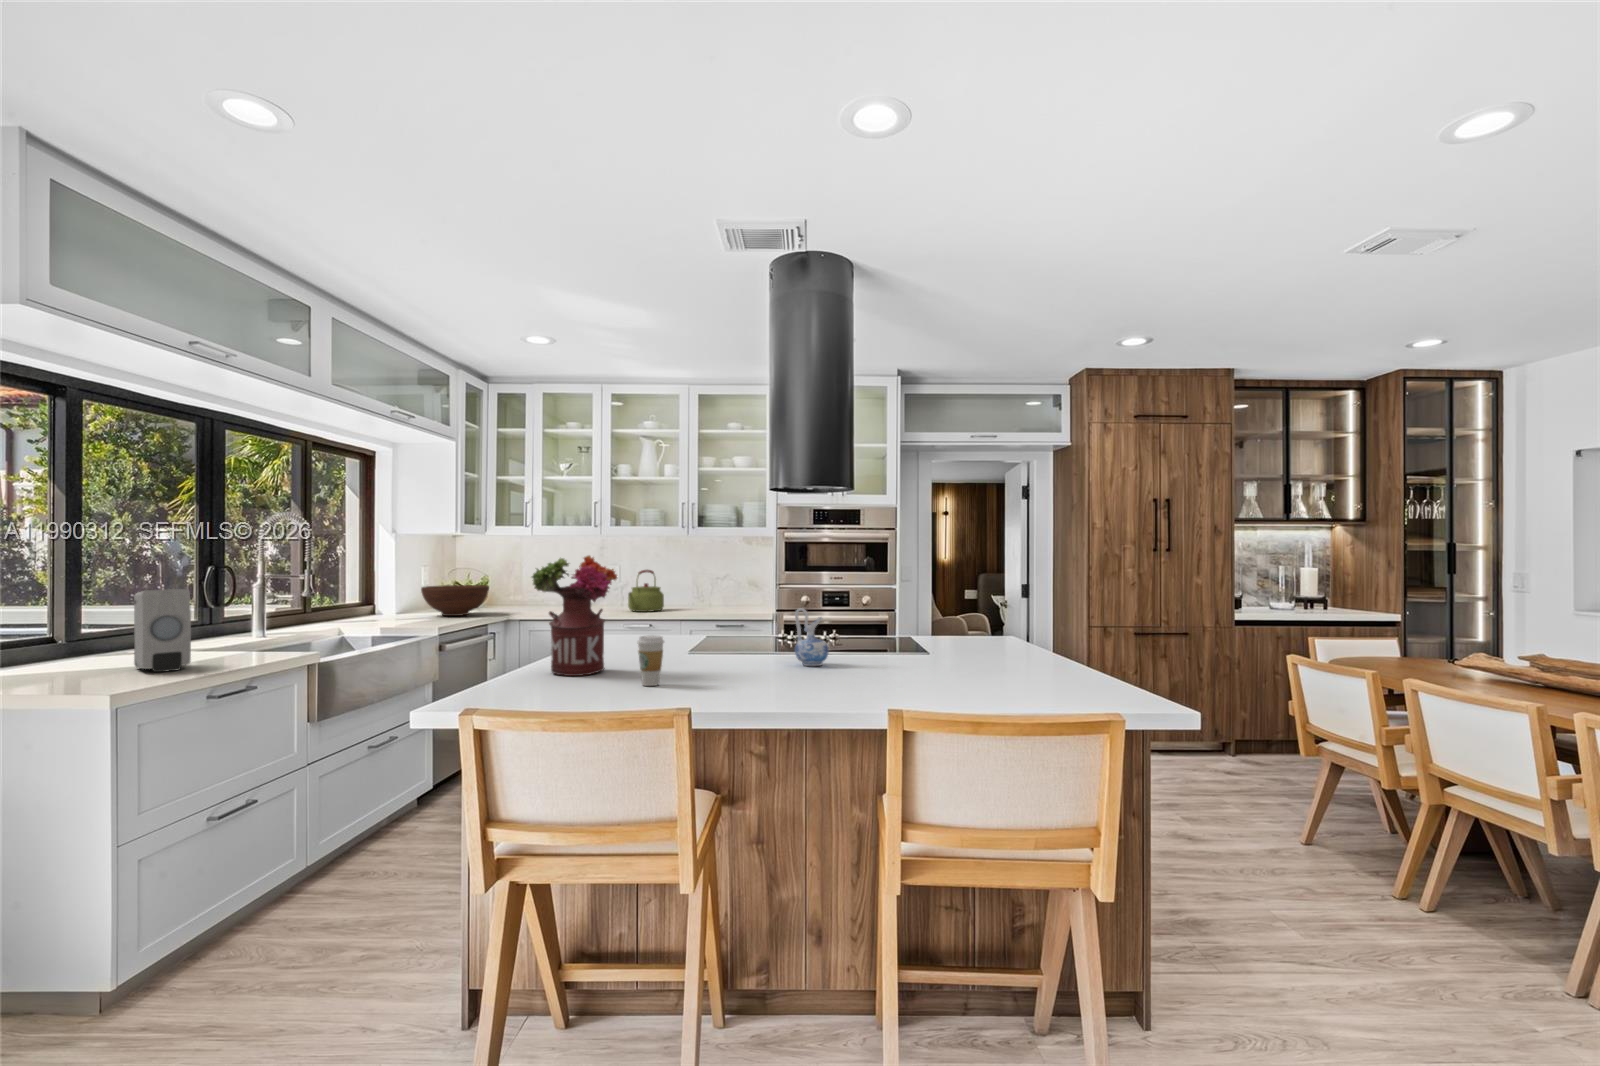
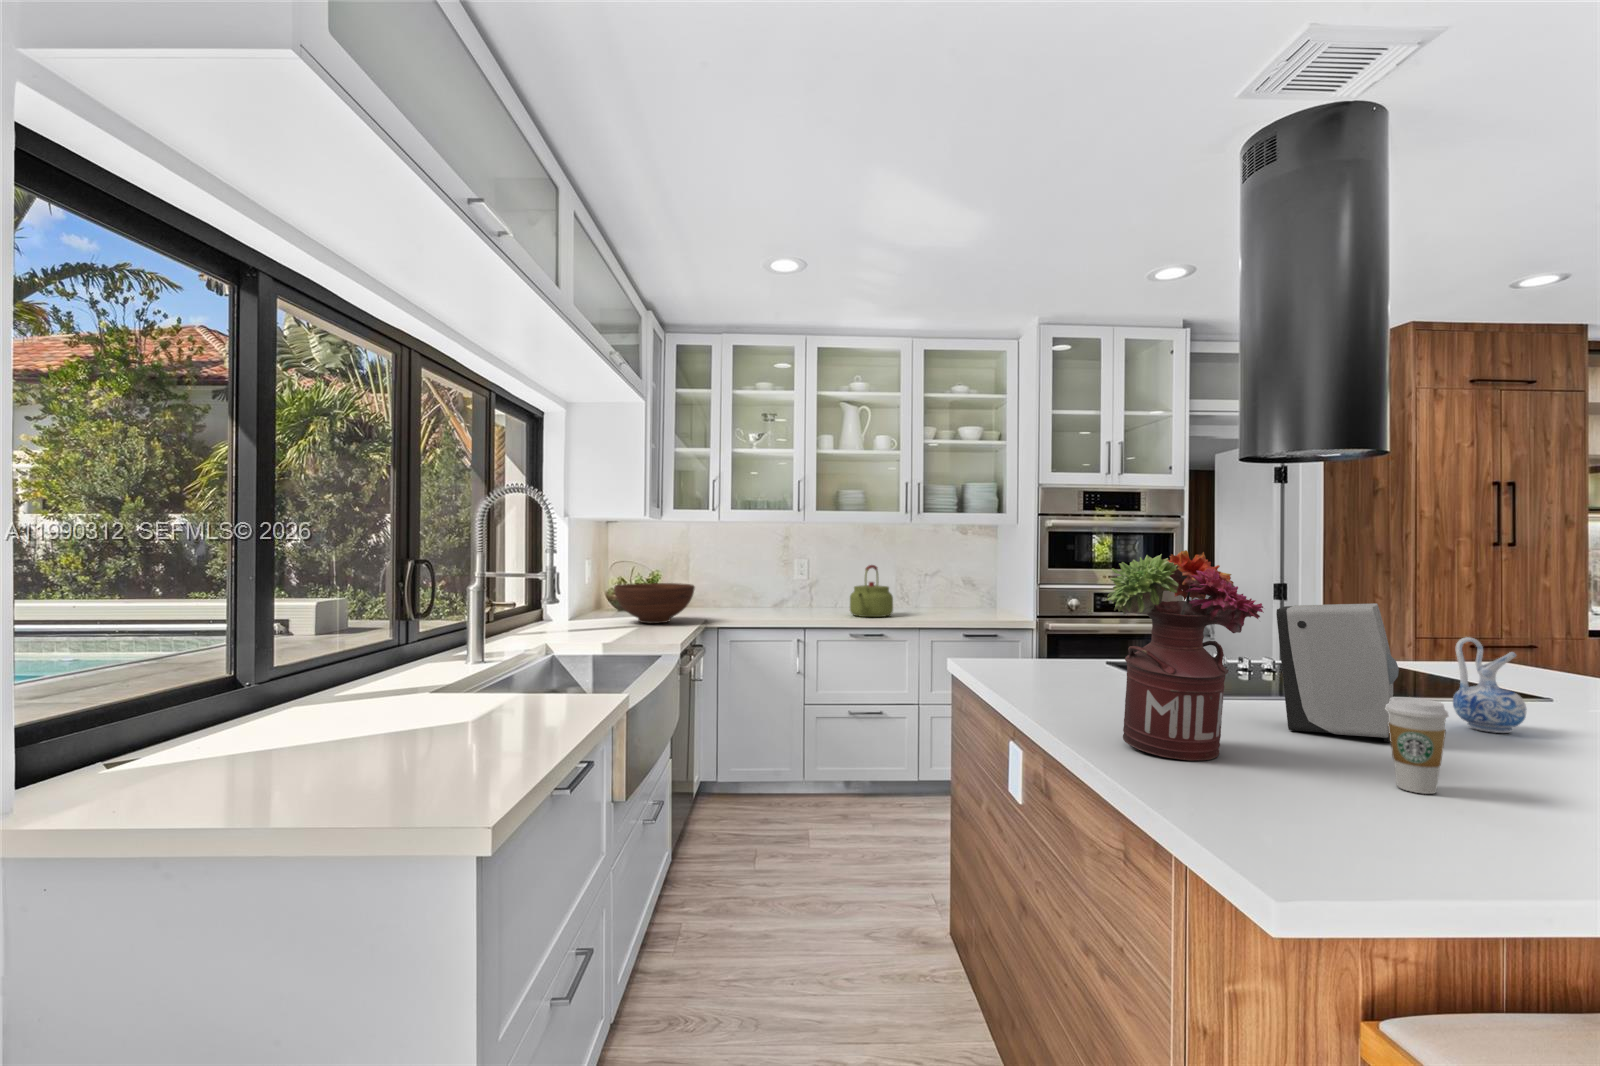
soap dispenser: present [134,589,191,672] -> present [1276,603,1399,743]

